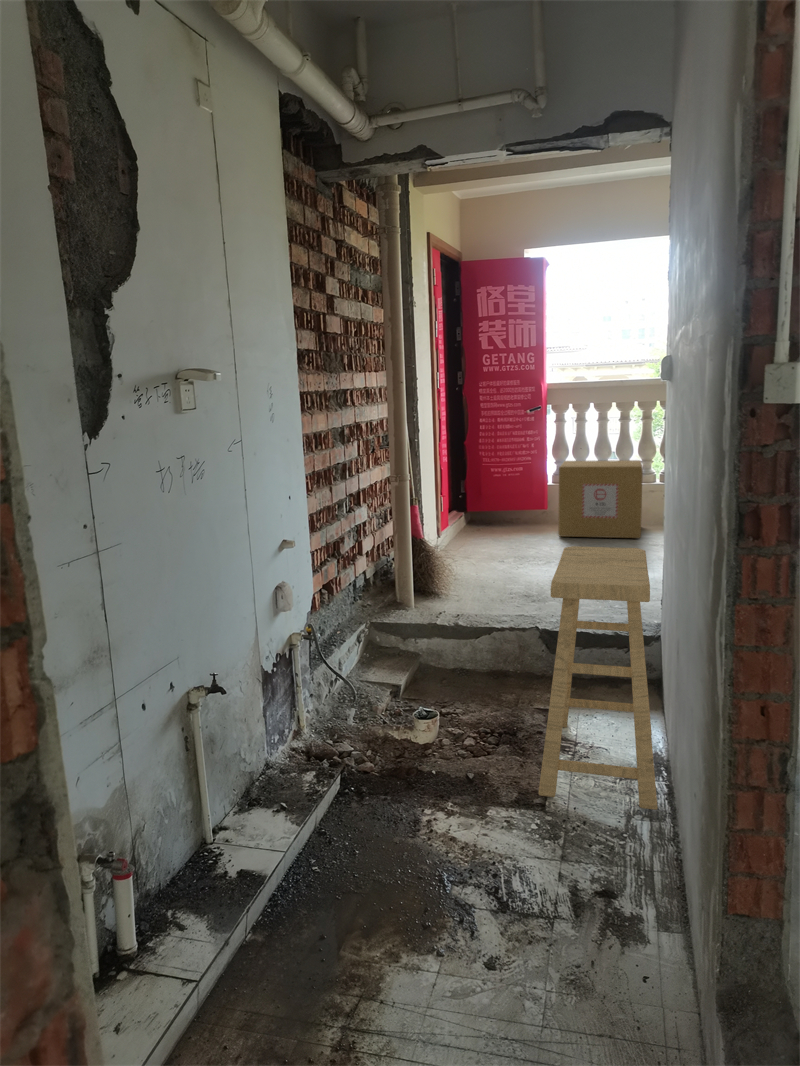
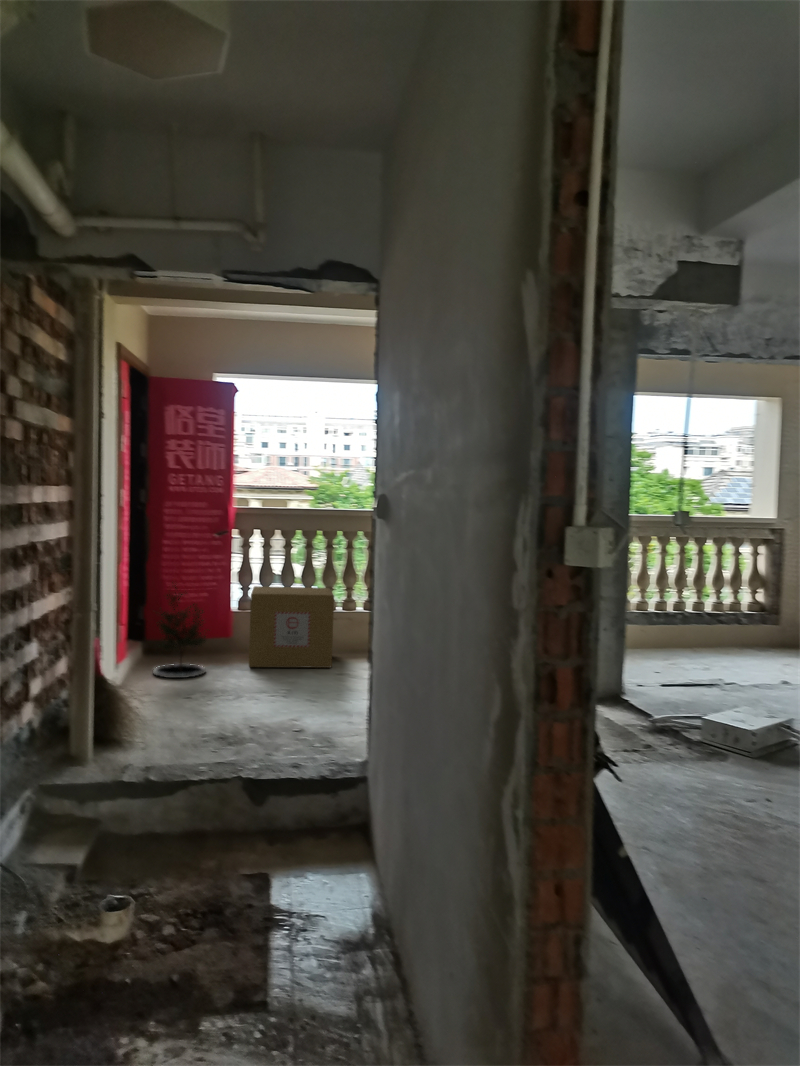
potted tree: none [469,456,522,544] -> present [153,585,206,678]
stool: present [538,546,658,810] -> none [259,690,387,989]

